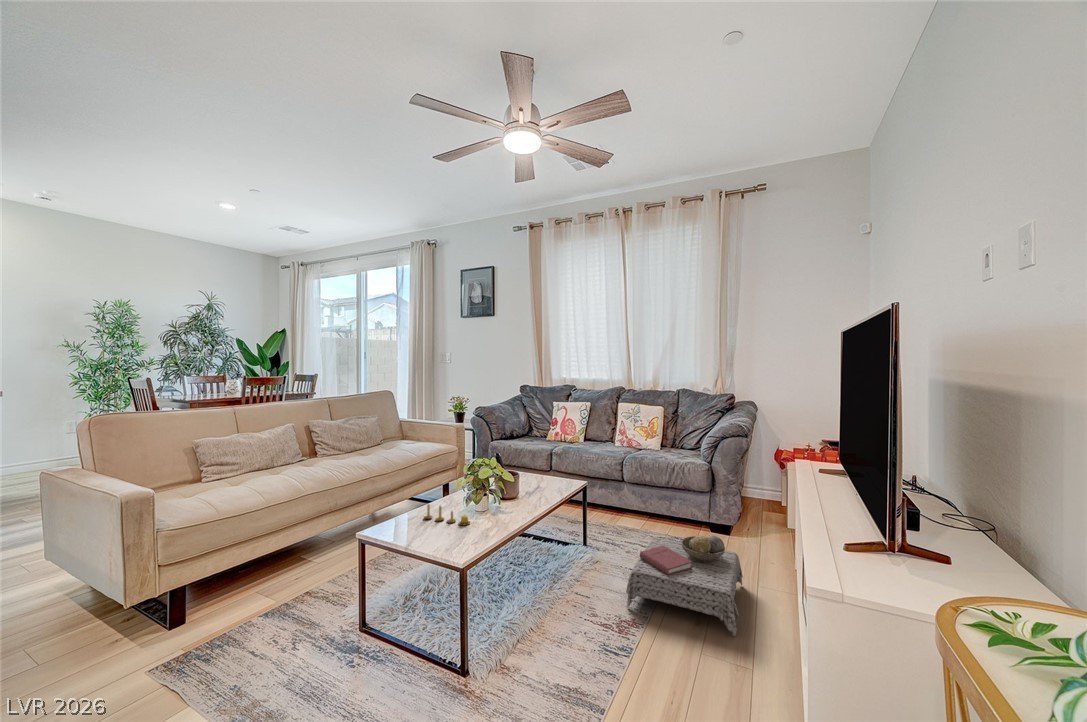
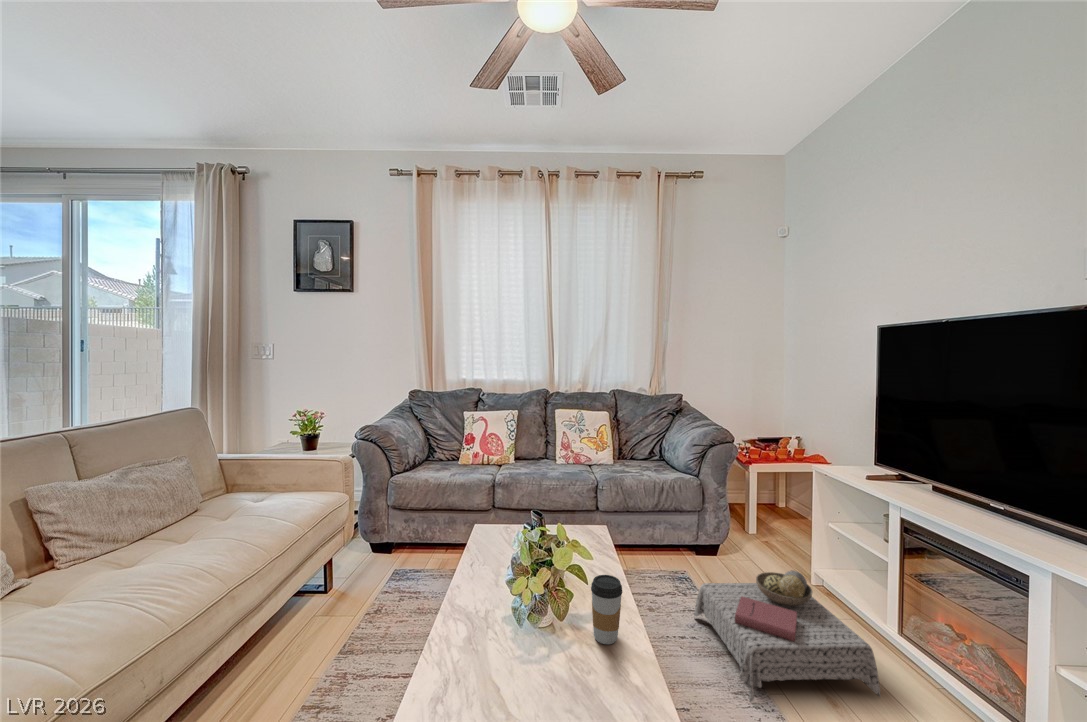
coffee cup: none [484,485,502,522] -> present [591,575,622,644]
candle: present [424,504,470,525] -> none [483,639,586,678]

